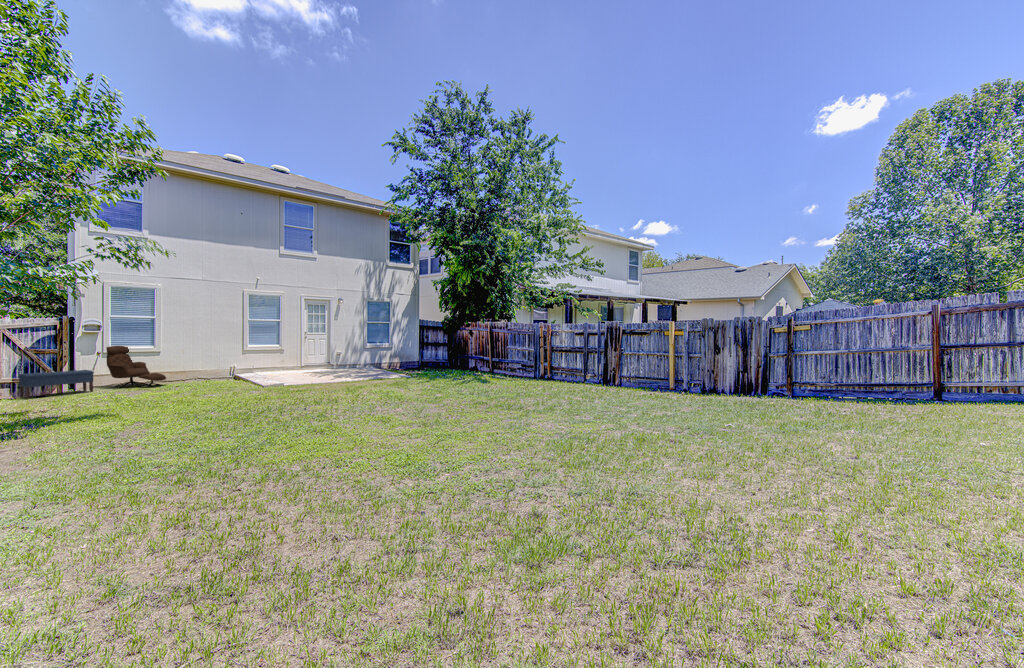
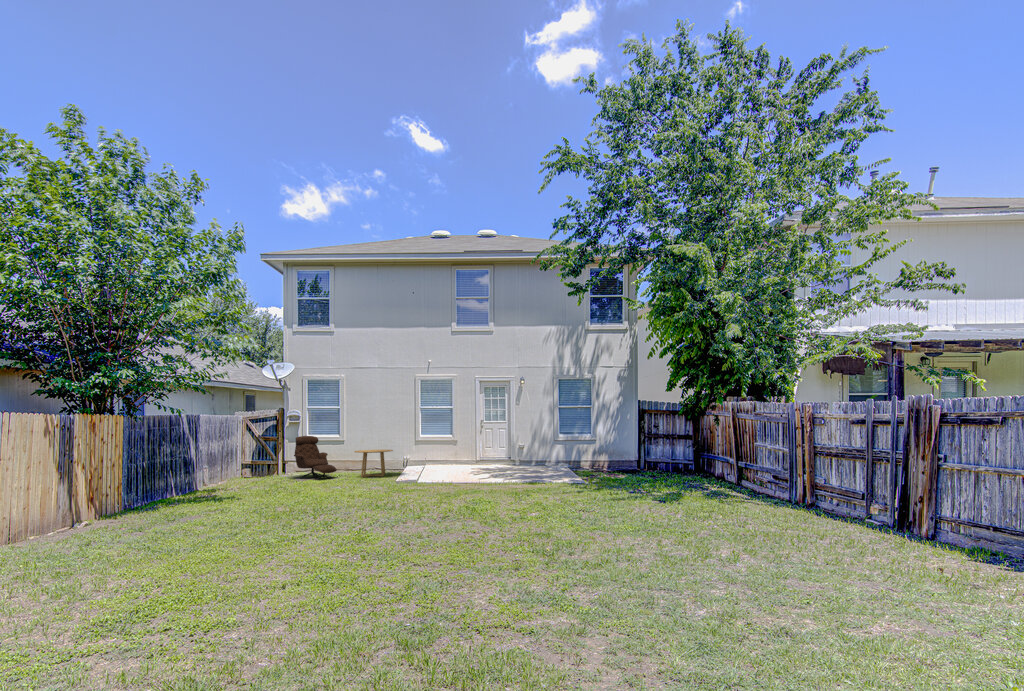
round table: none [185,357,227,383] -> present [354,449,393,477]
bench: present [18,370,94,399] -> none [228,459,279,484]

